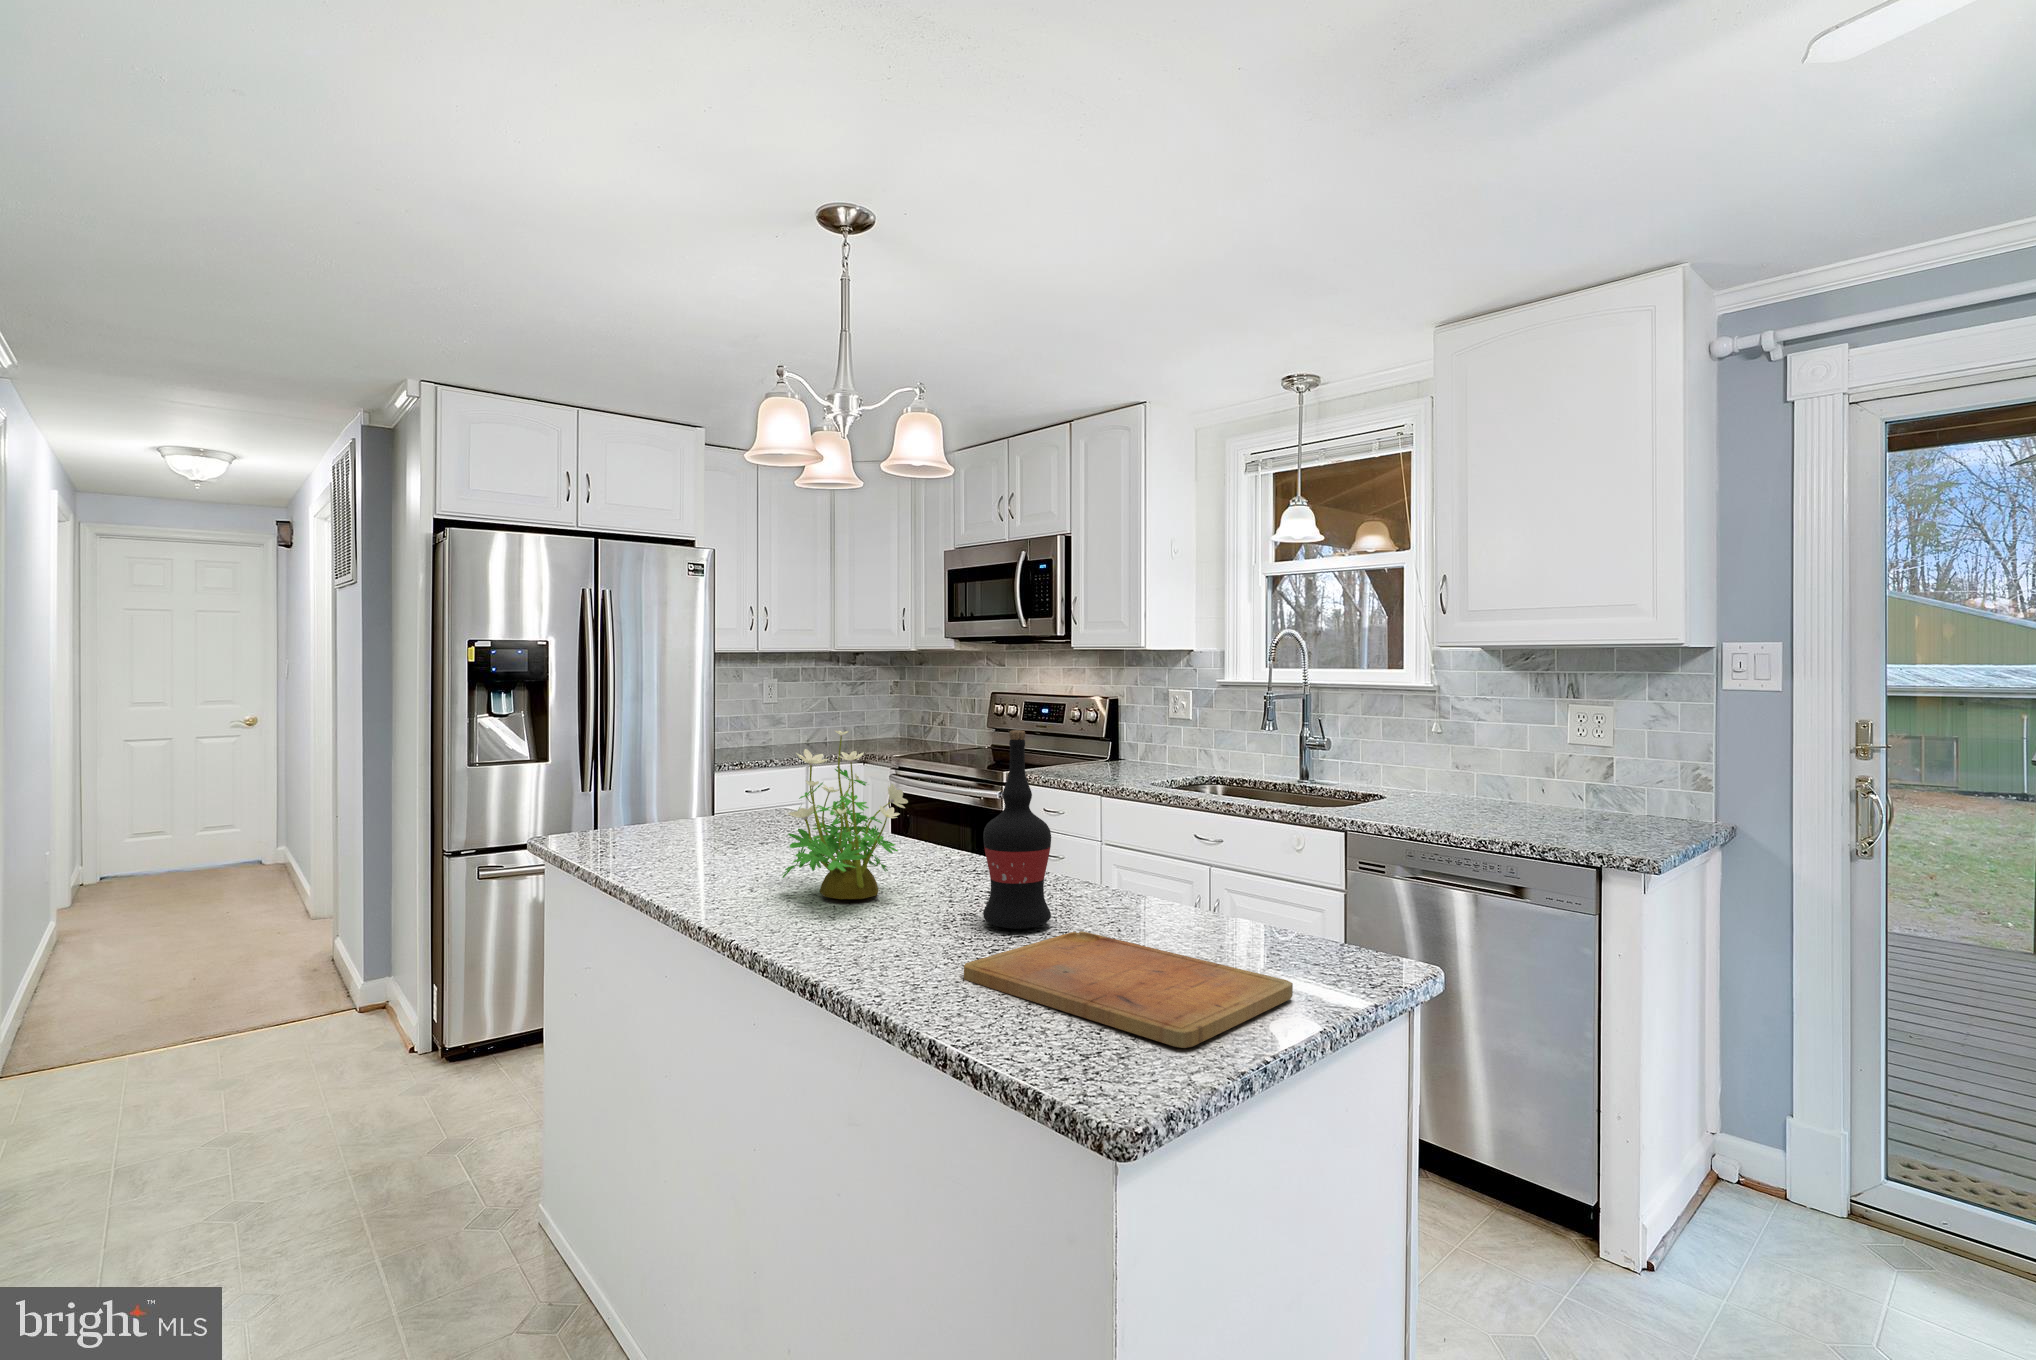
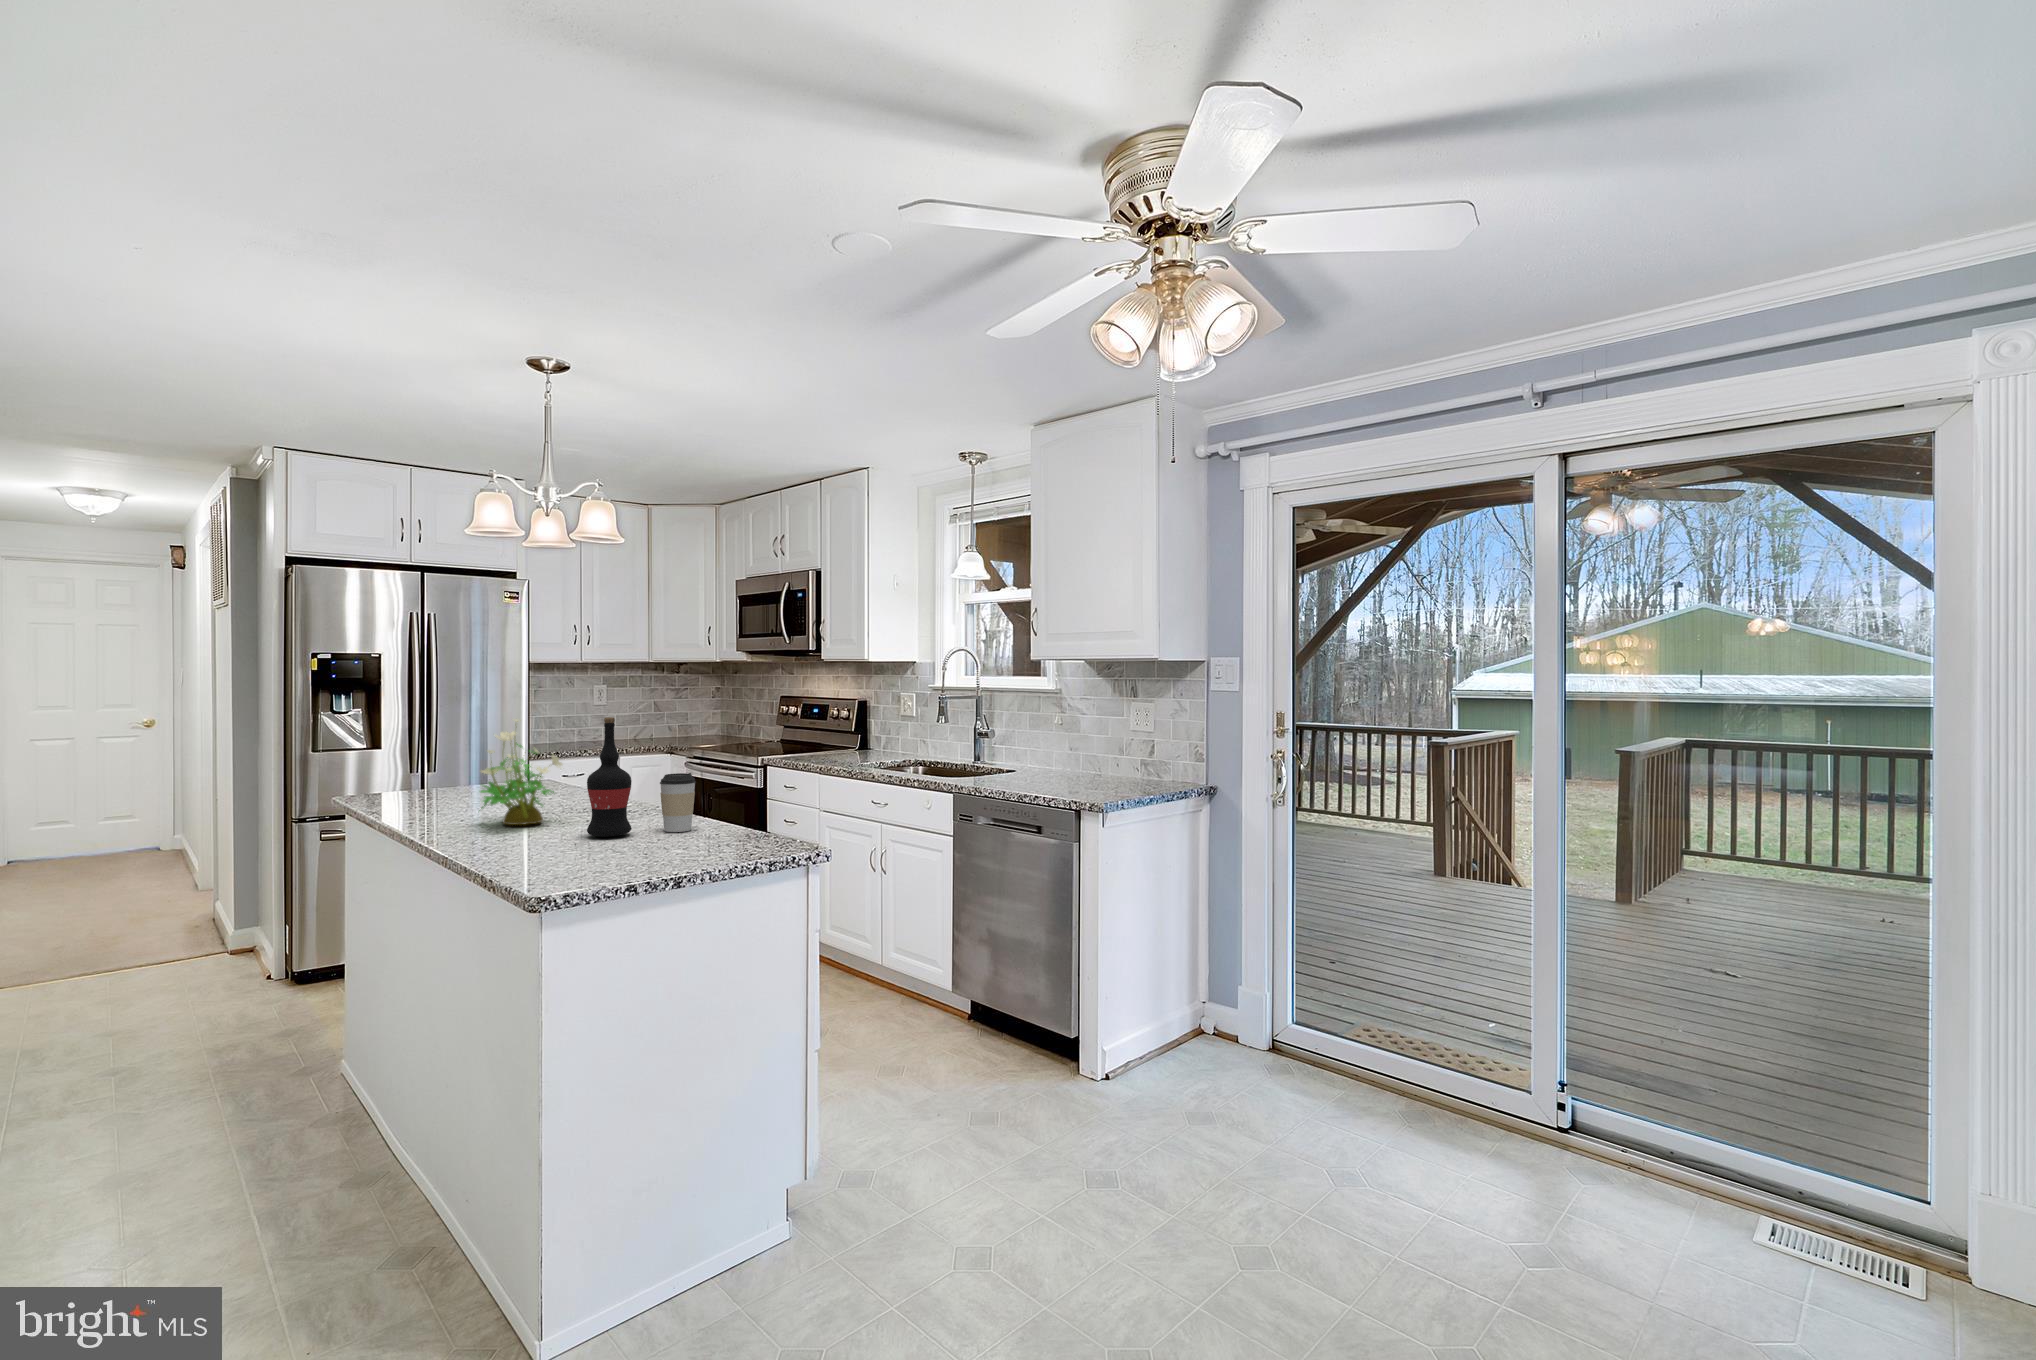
coffee cup: none [1079,819,1135,917] -> present [660,773,696,832]
cutting board: present [964,931,1293,1048] -> none [538,836,713,876]

